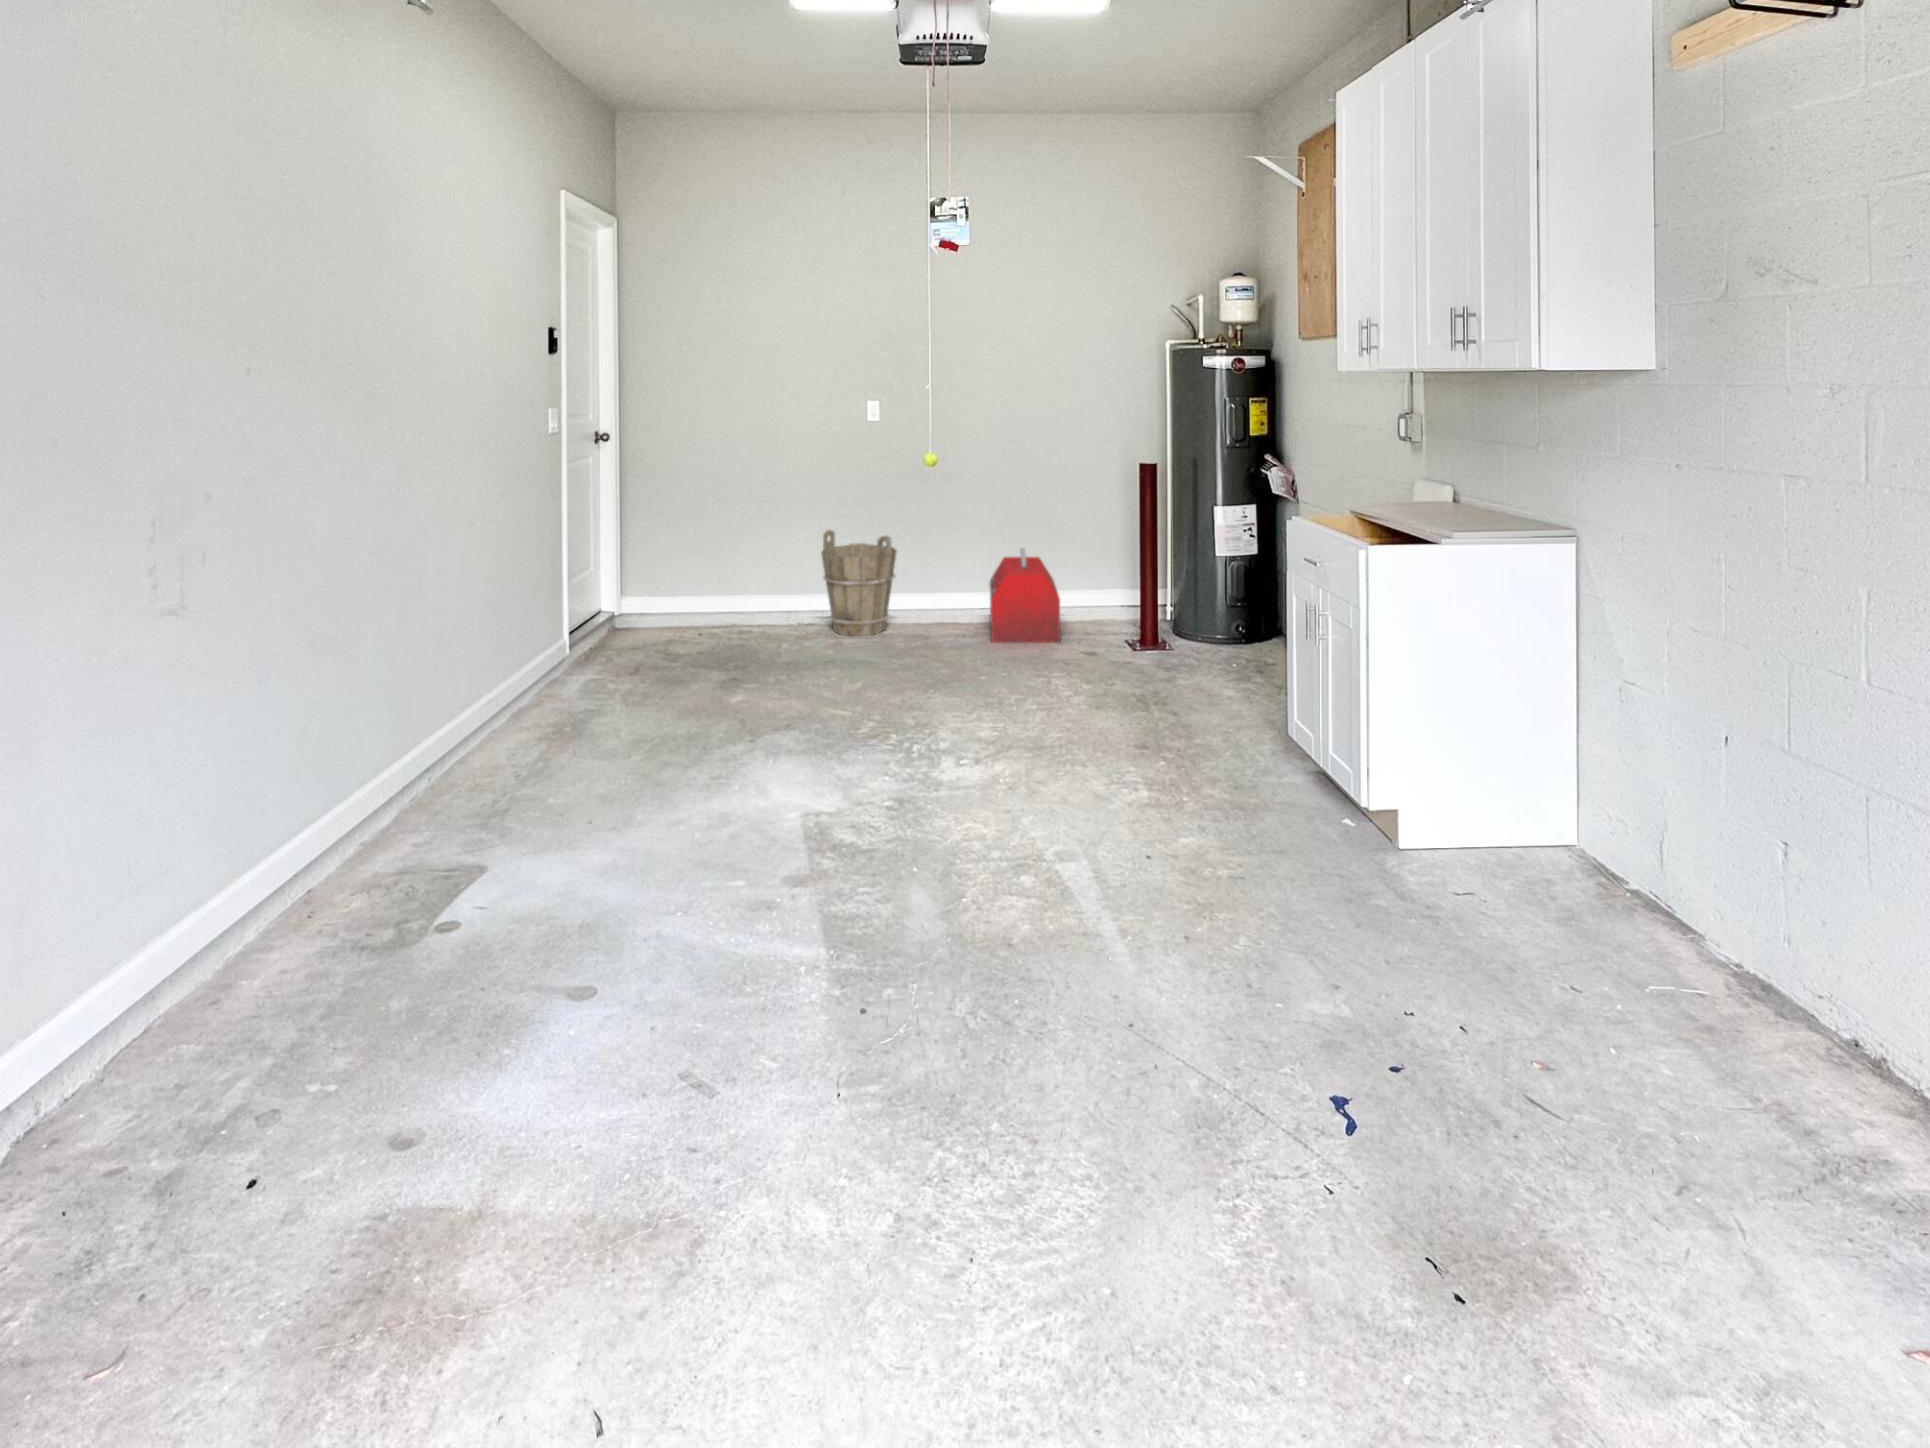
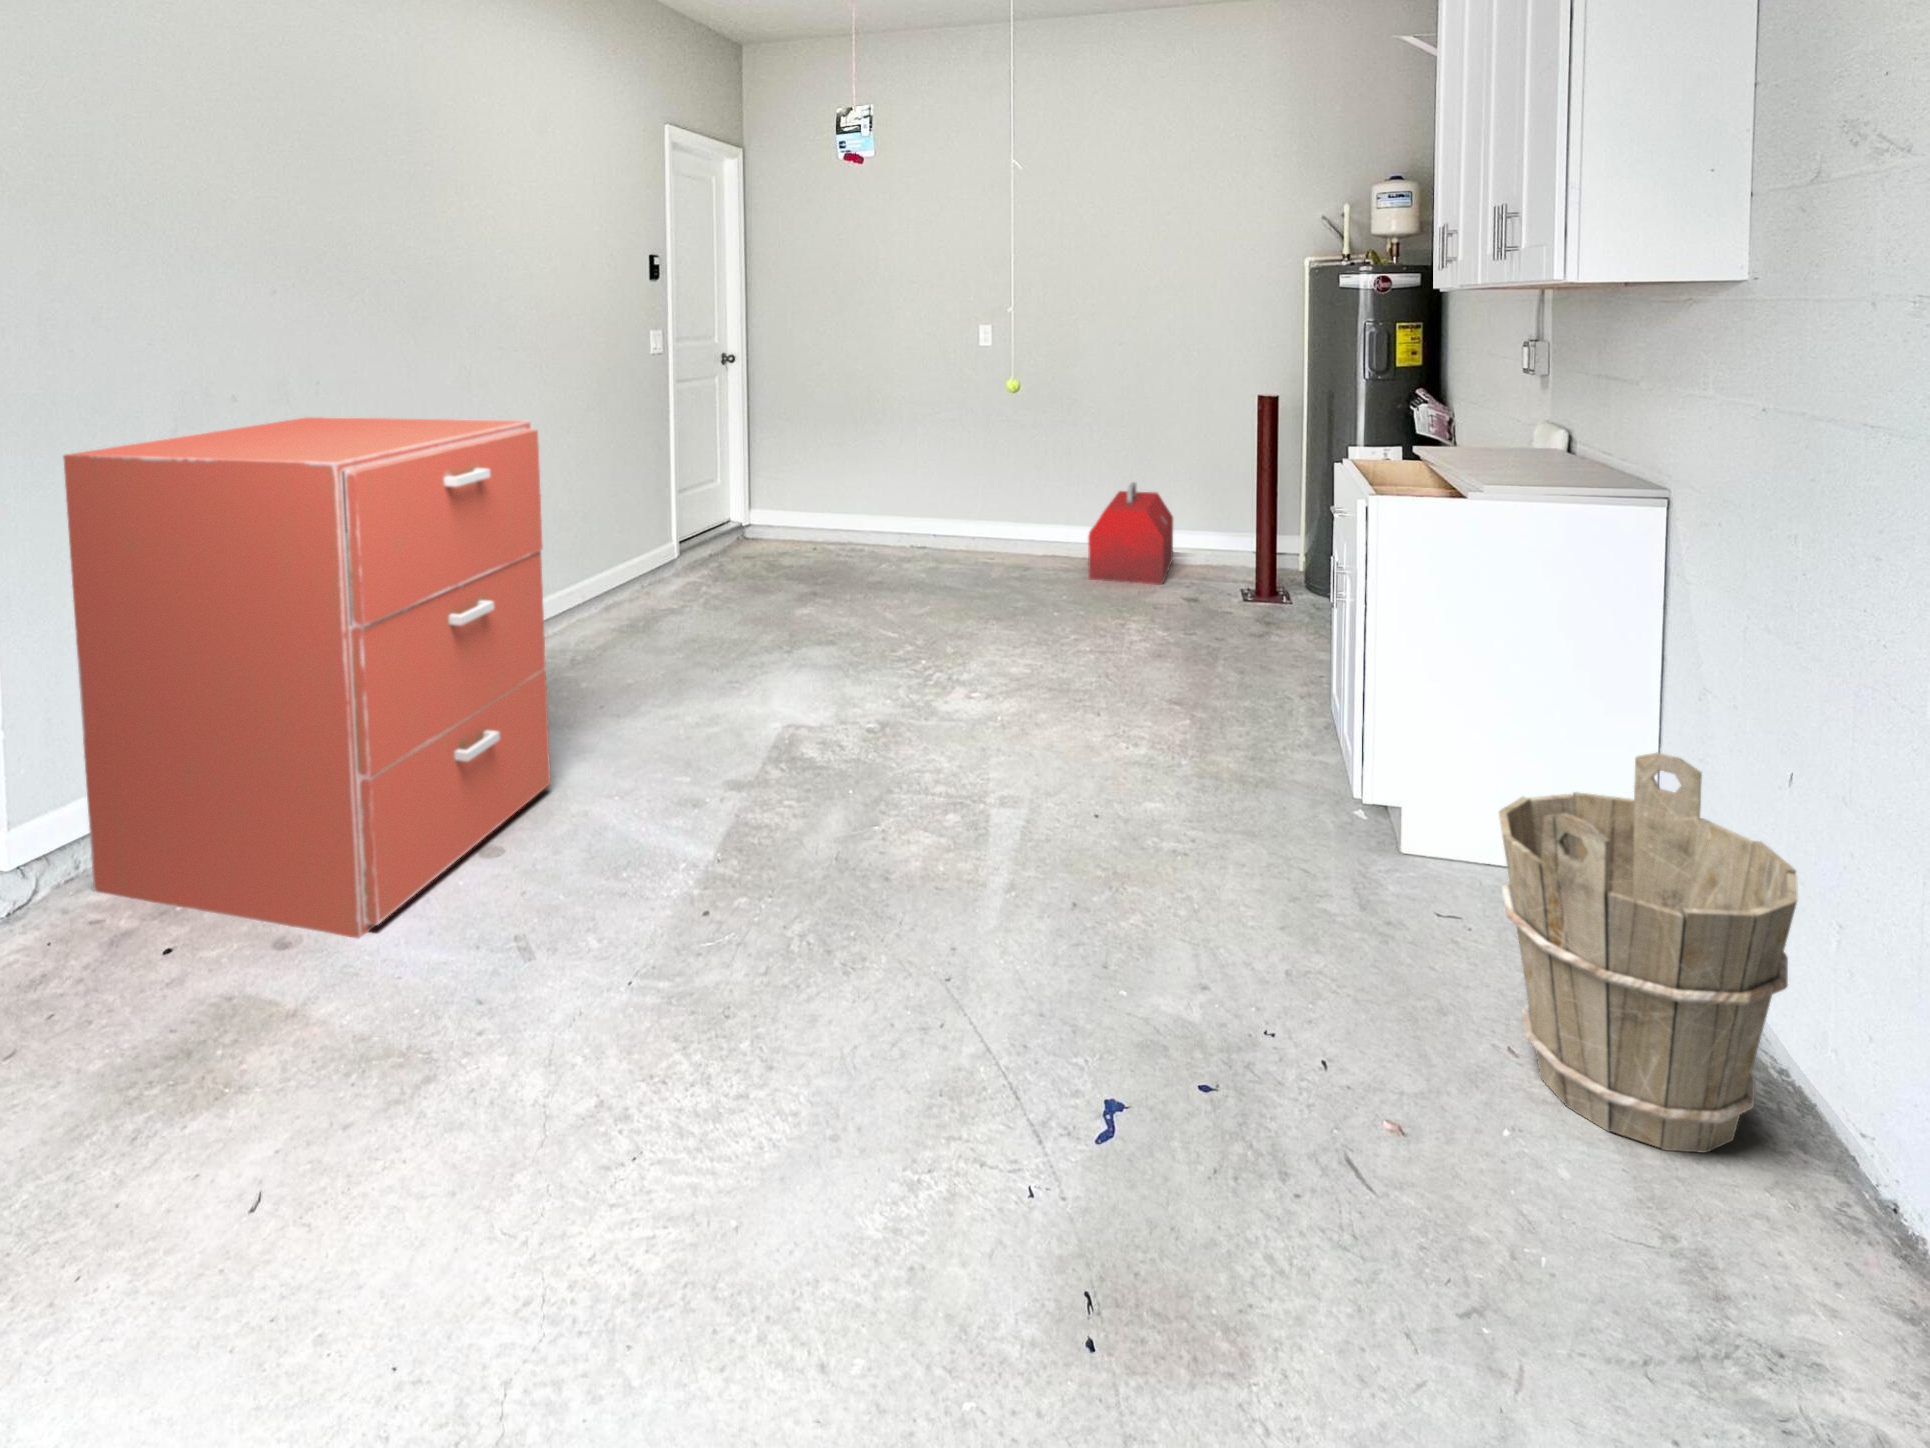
filing cabinet: none [36,504,595,1152] -> present [63,417,550,938]
bucket: present [821,530,897,636] -> present [1499,752,1798,1153]

